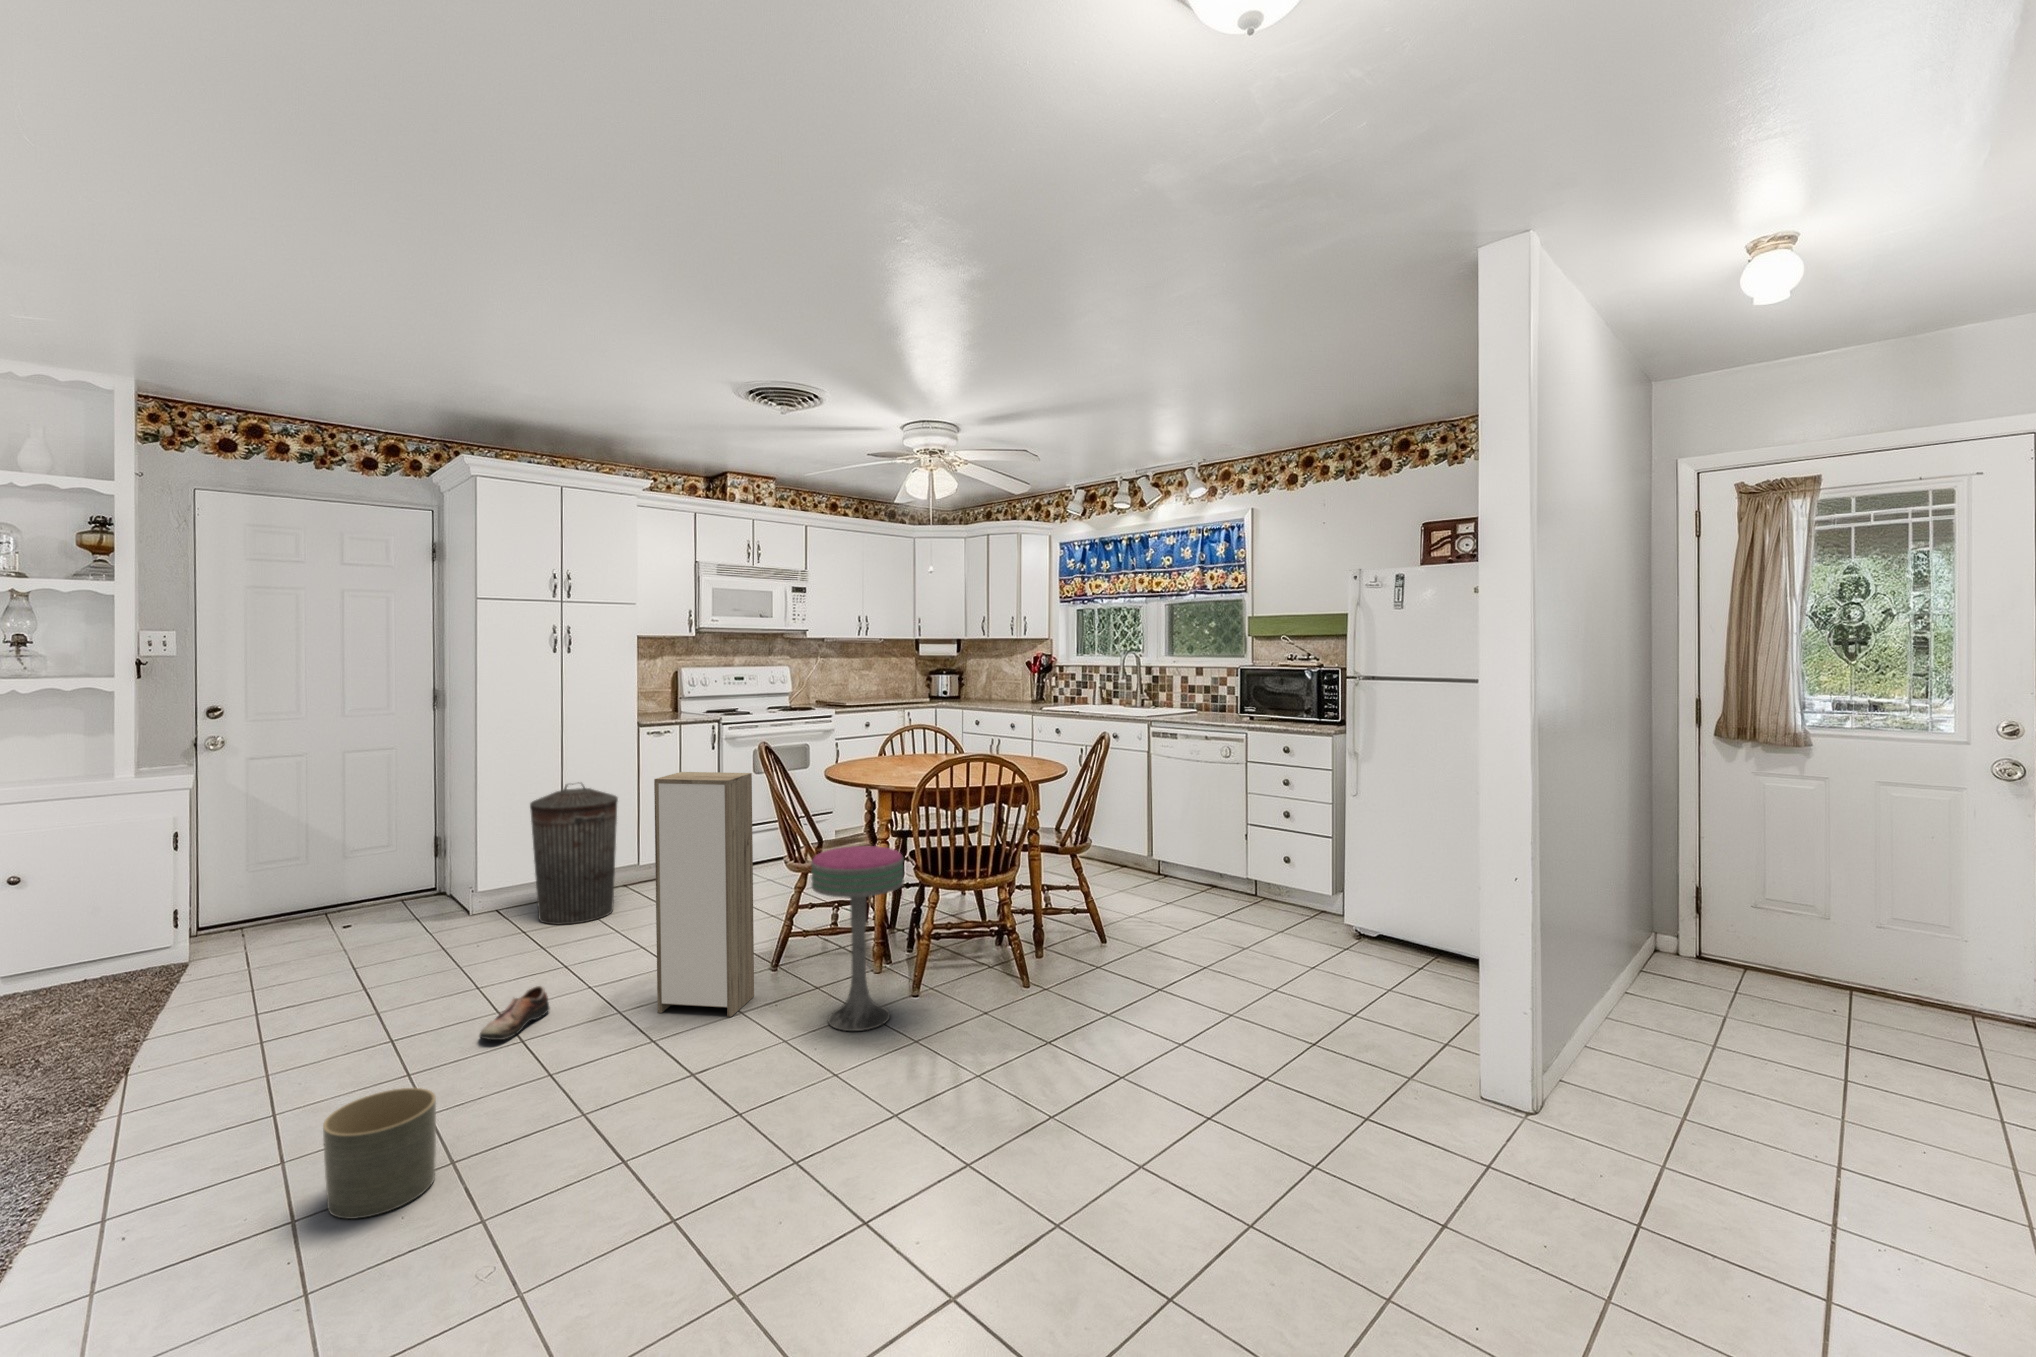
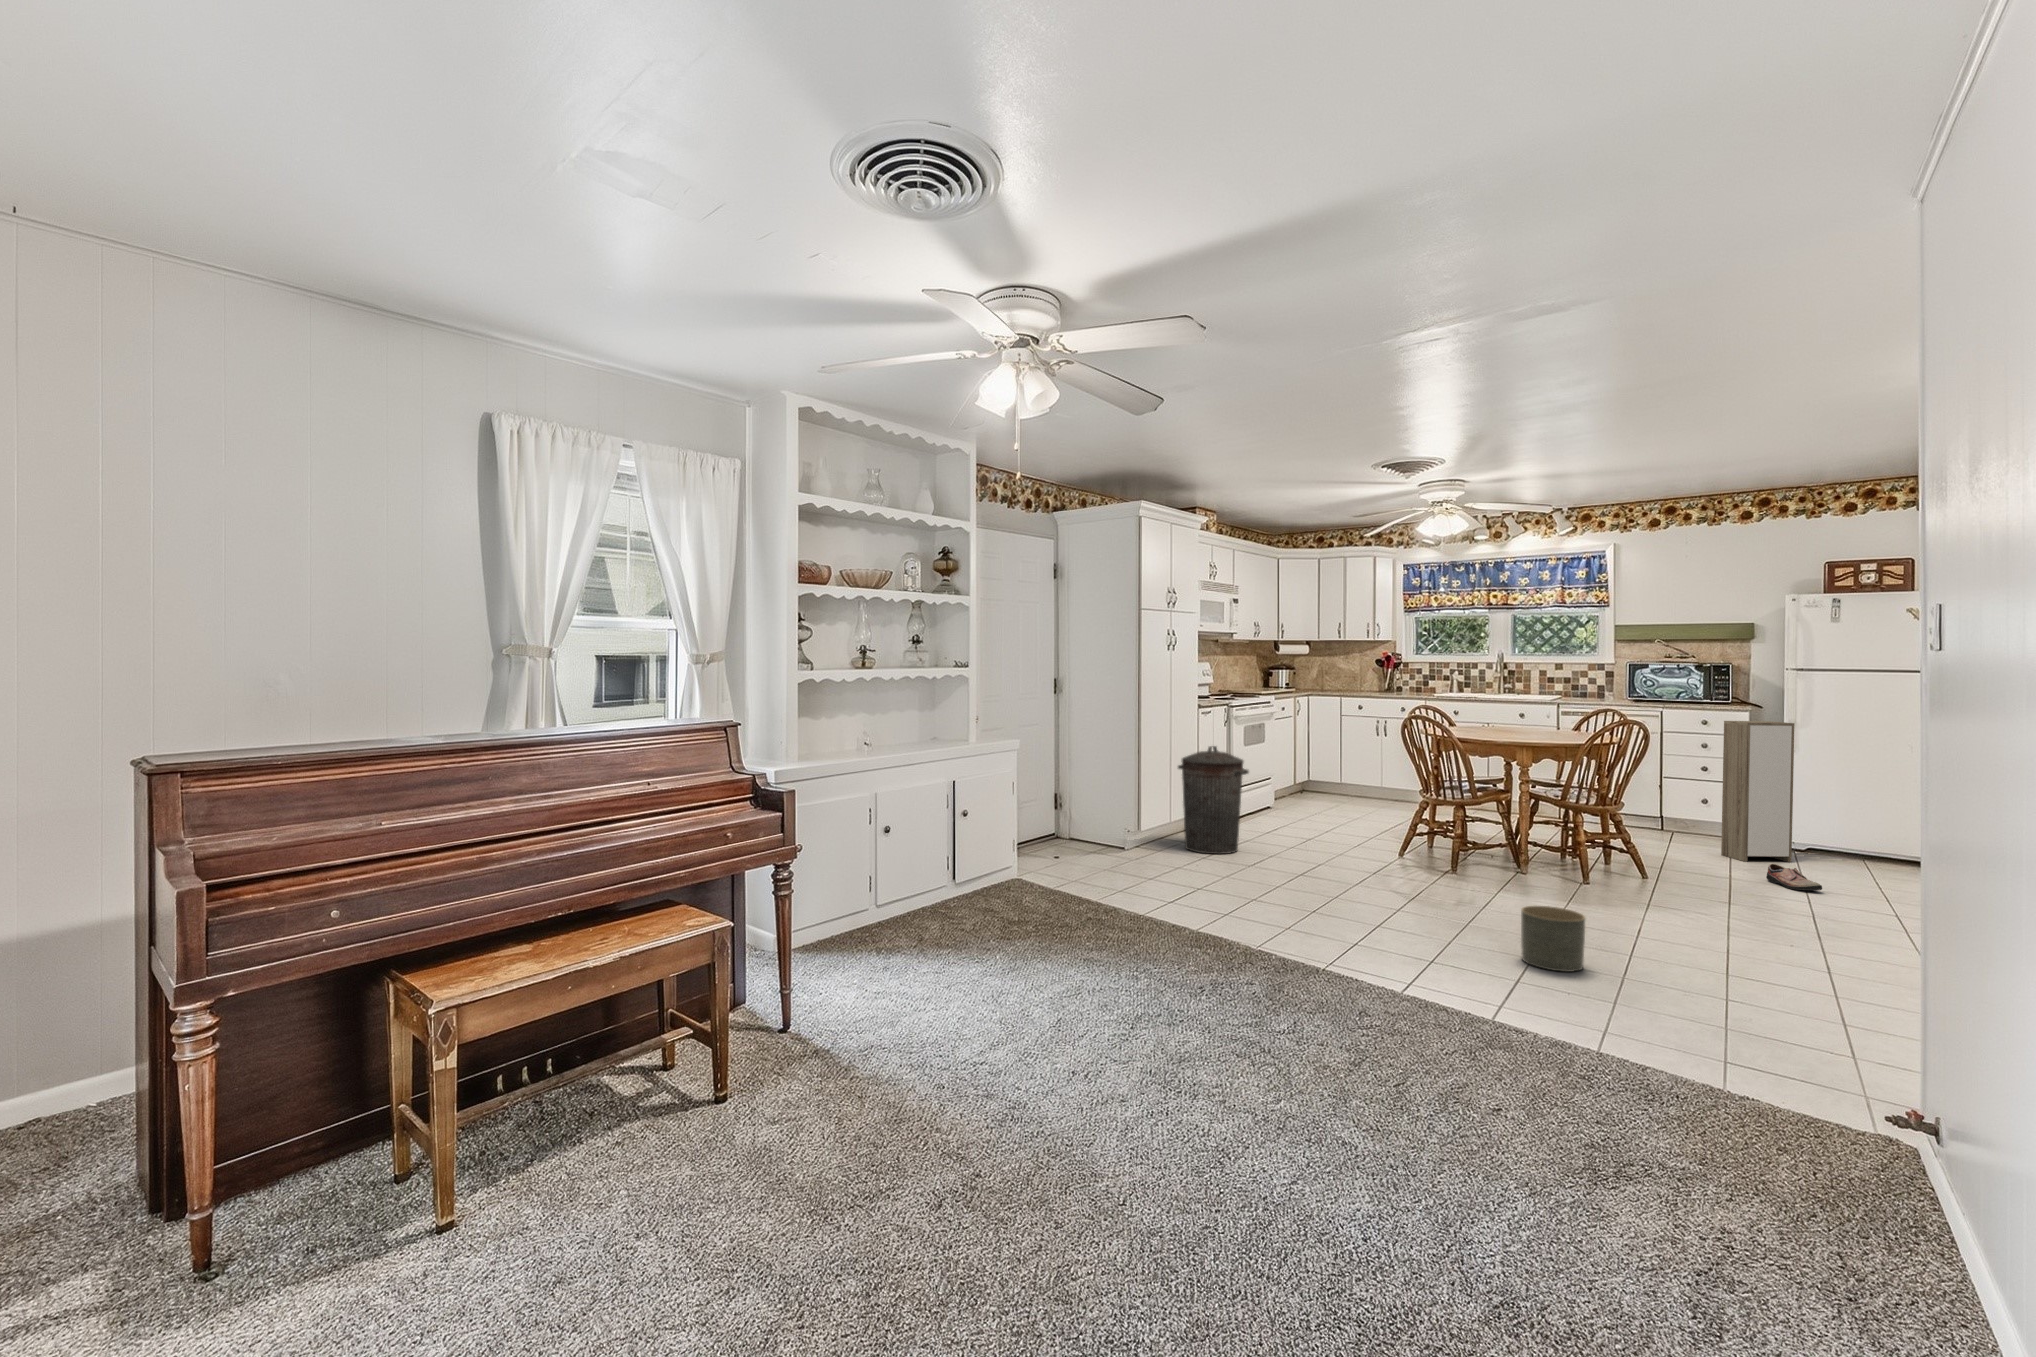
storage cabinet: present [654,772,754,1017] -> present [1721,721,1794,862]
bar stool: present [811,846,904,1031] -> none [1555,778,1629,899]
shoe: present [480,986,550,1040] -> present [1766,864,1822,890]

